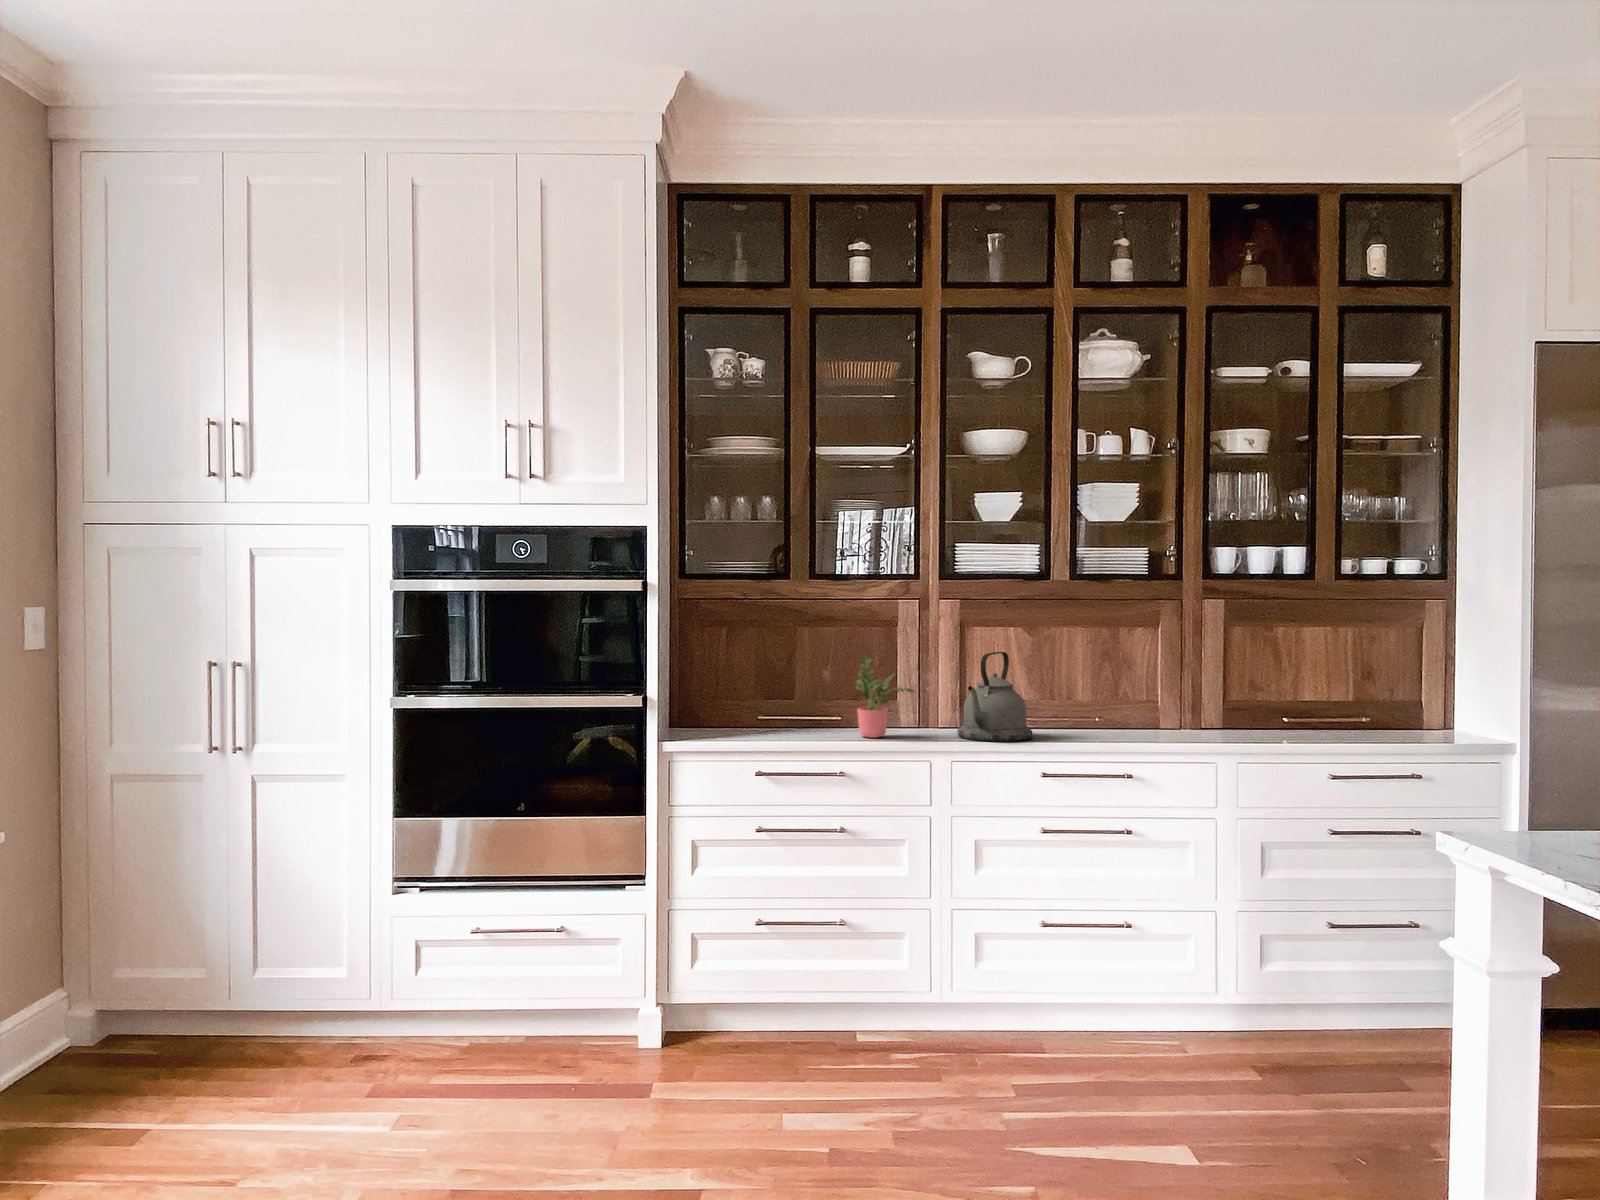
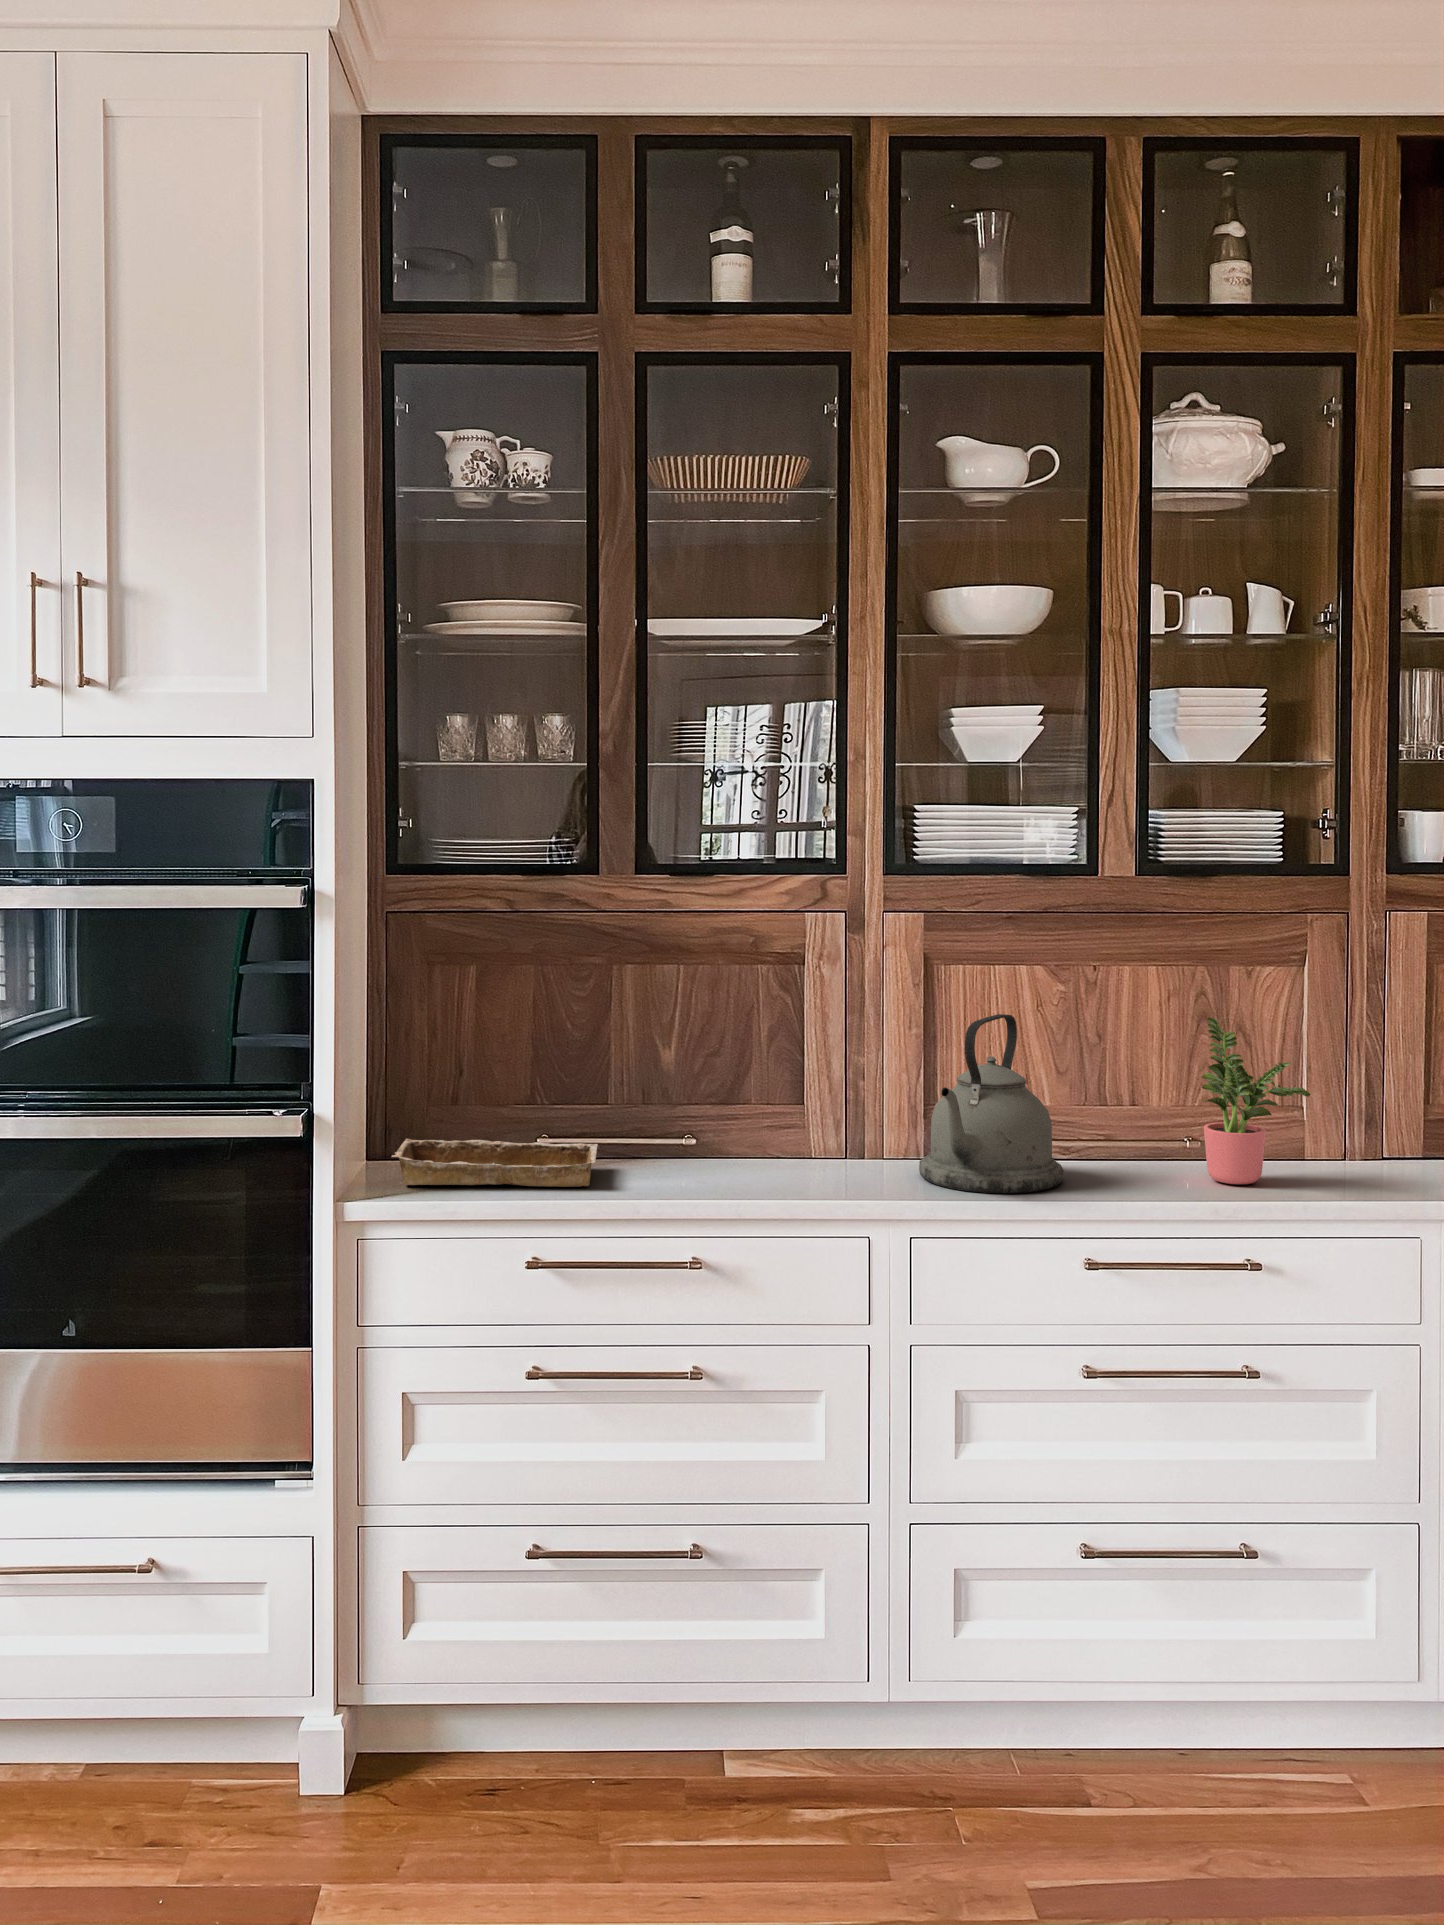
potted plant: present [855,652,914,738] -> present [1202,1016,1310,1184]
tray: none [684,717,790,739] -> present [392,1139,598,1187]

